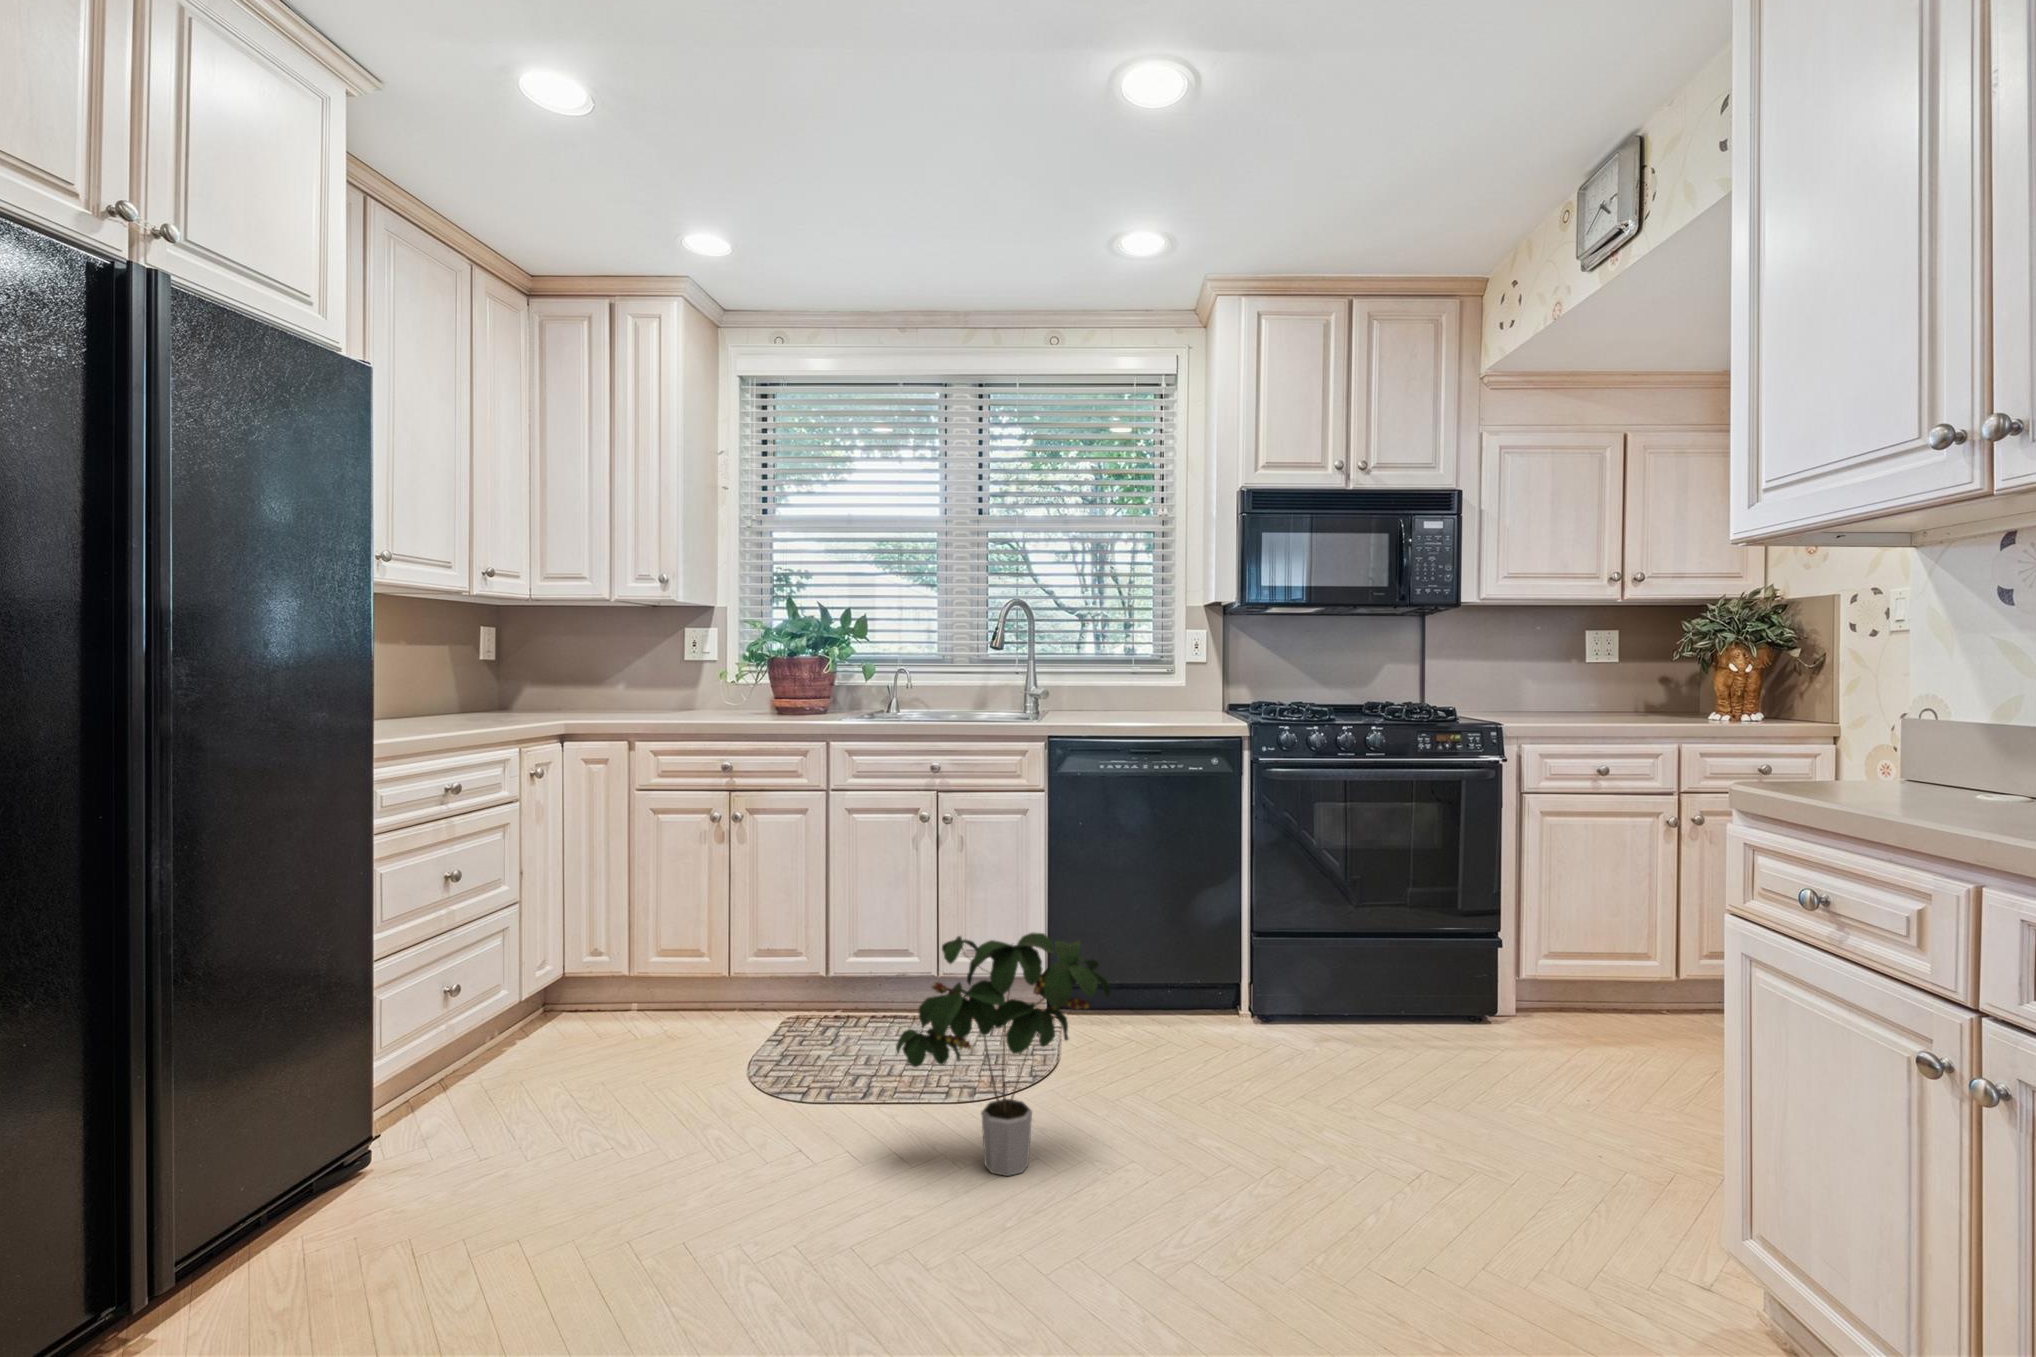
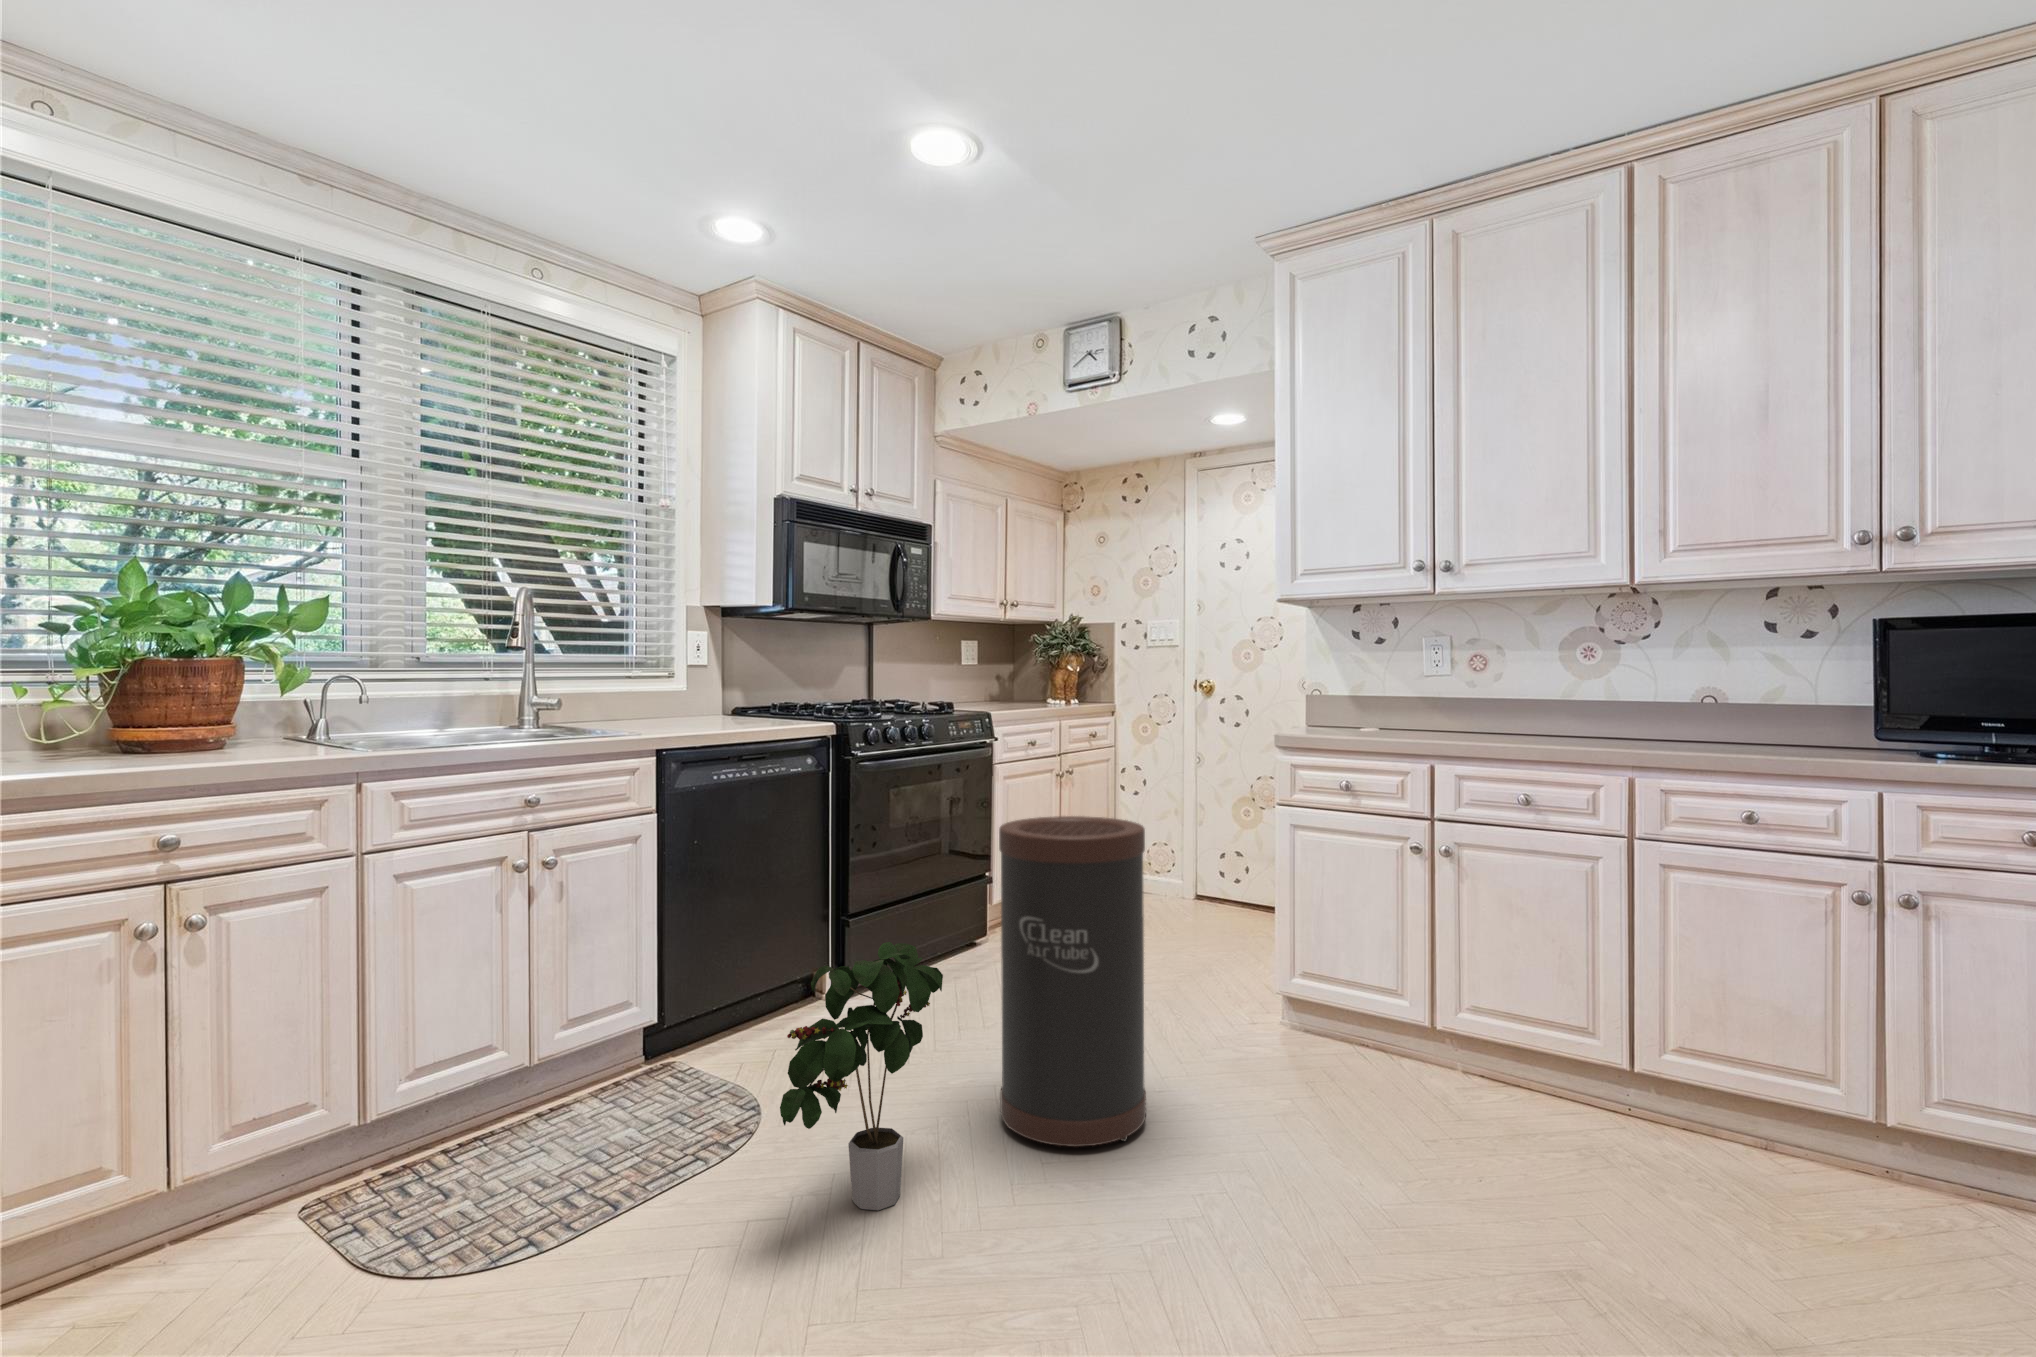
trash can: none [1179,843,1357,1249] -> present [999,816,1146,1147]

